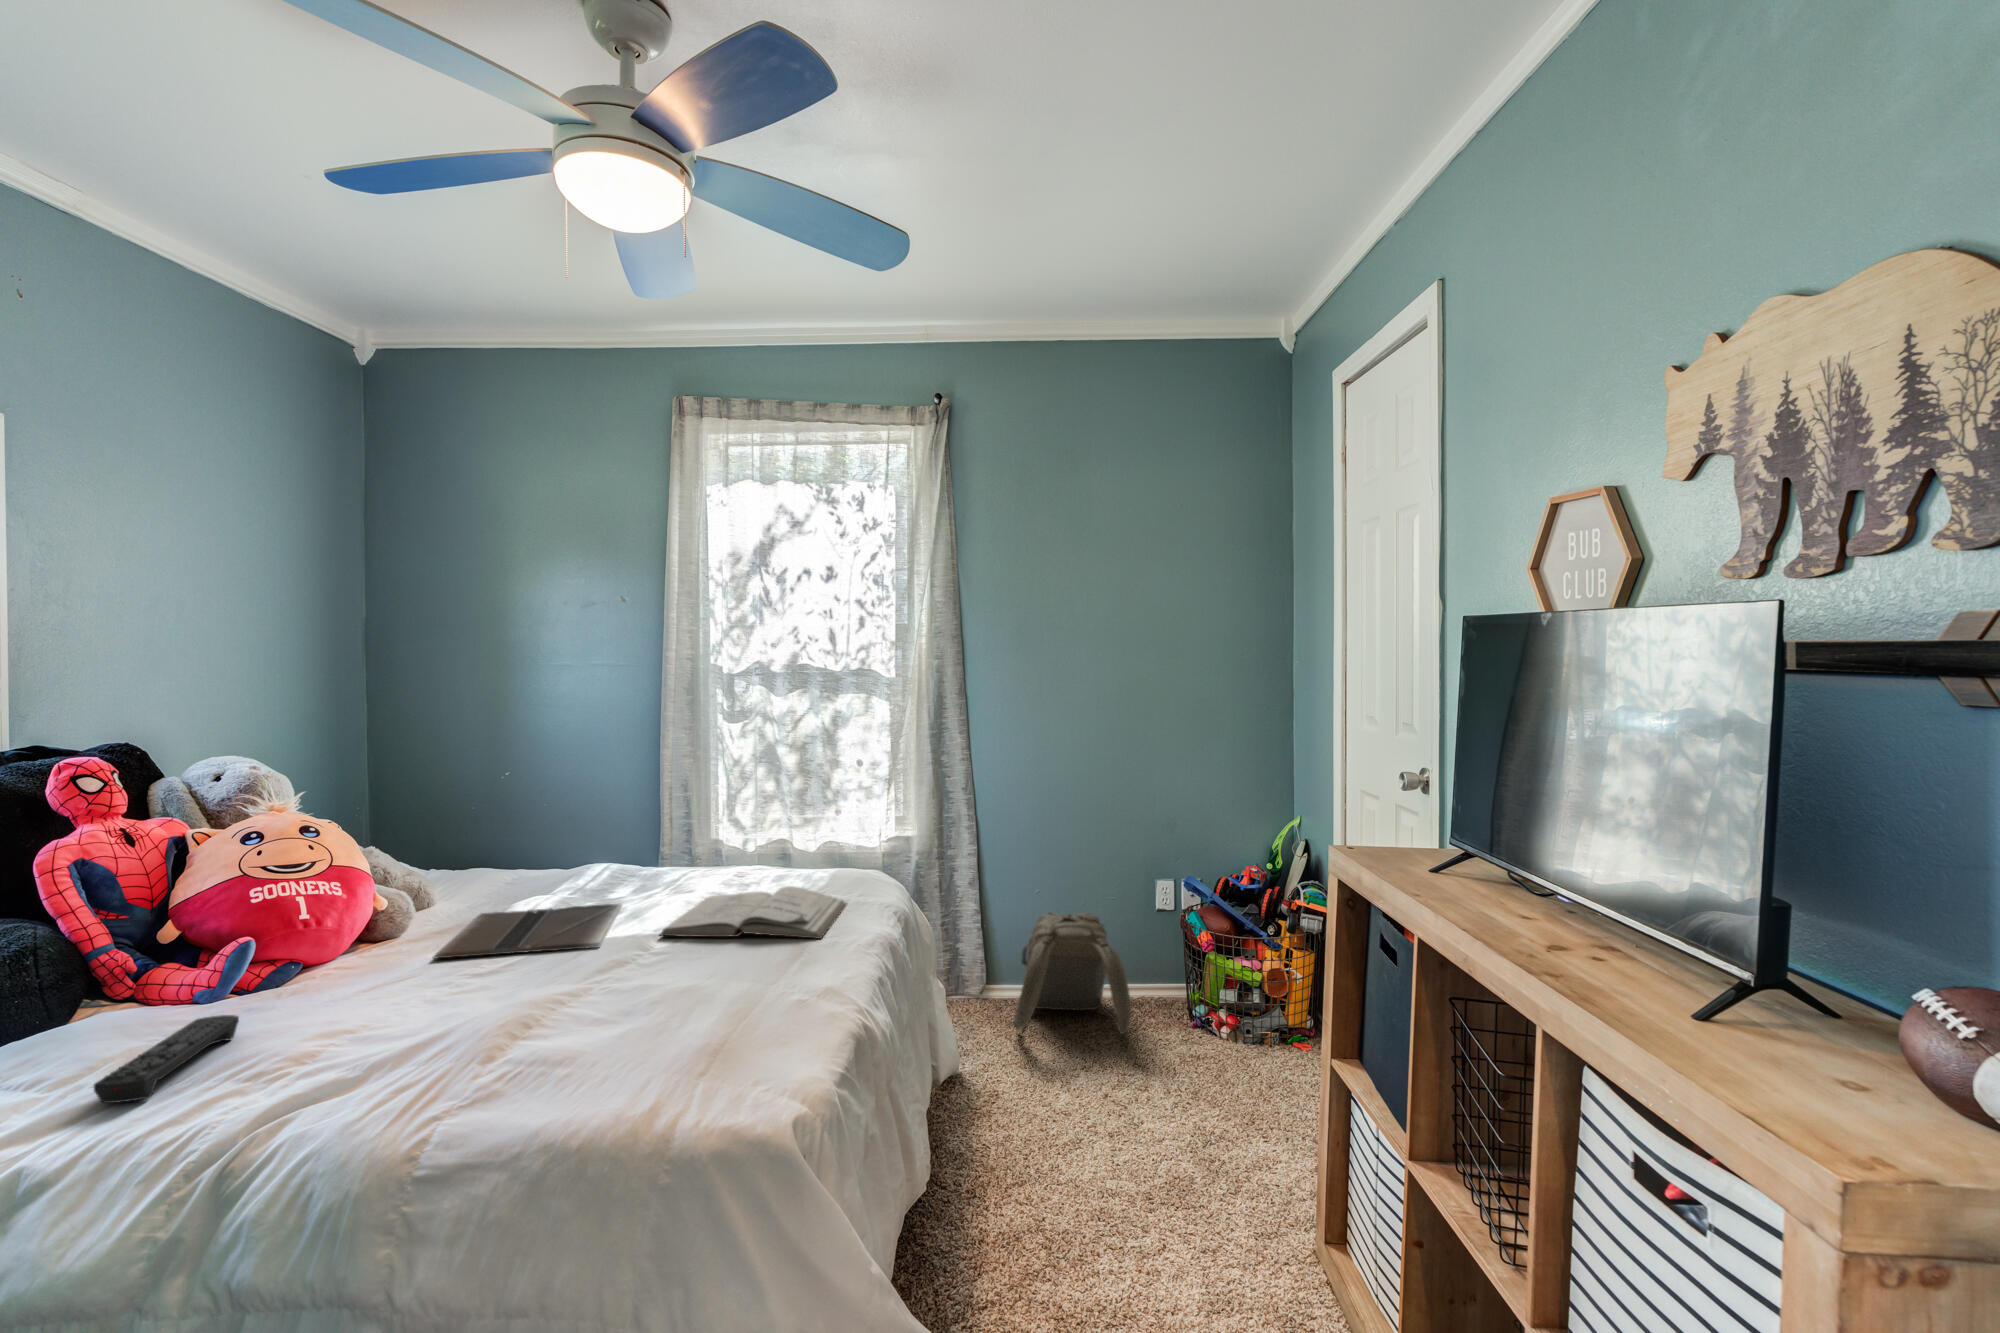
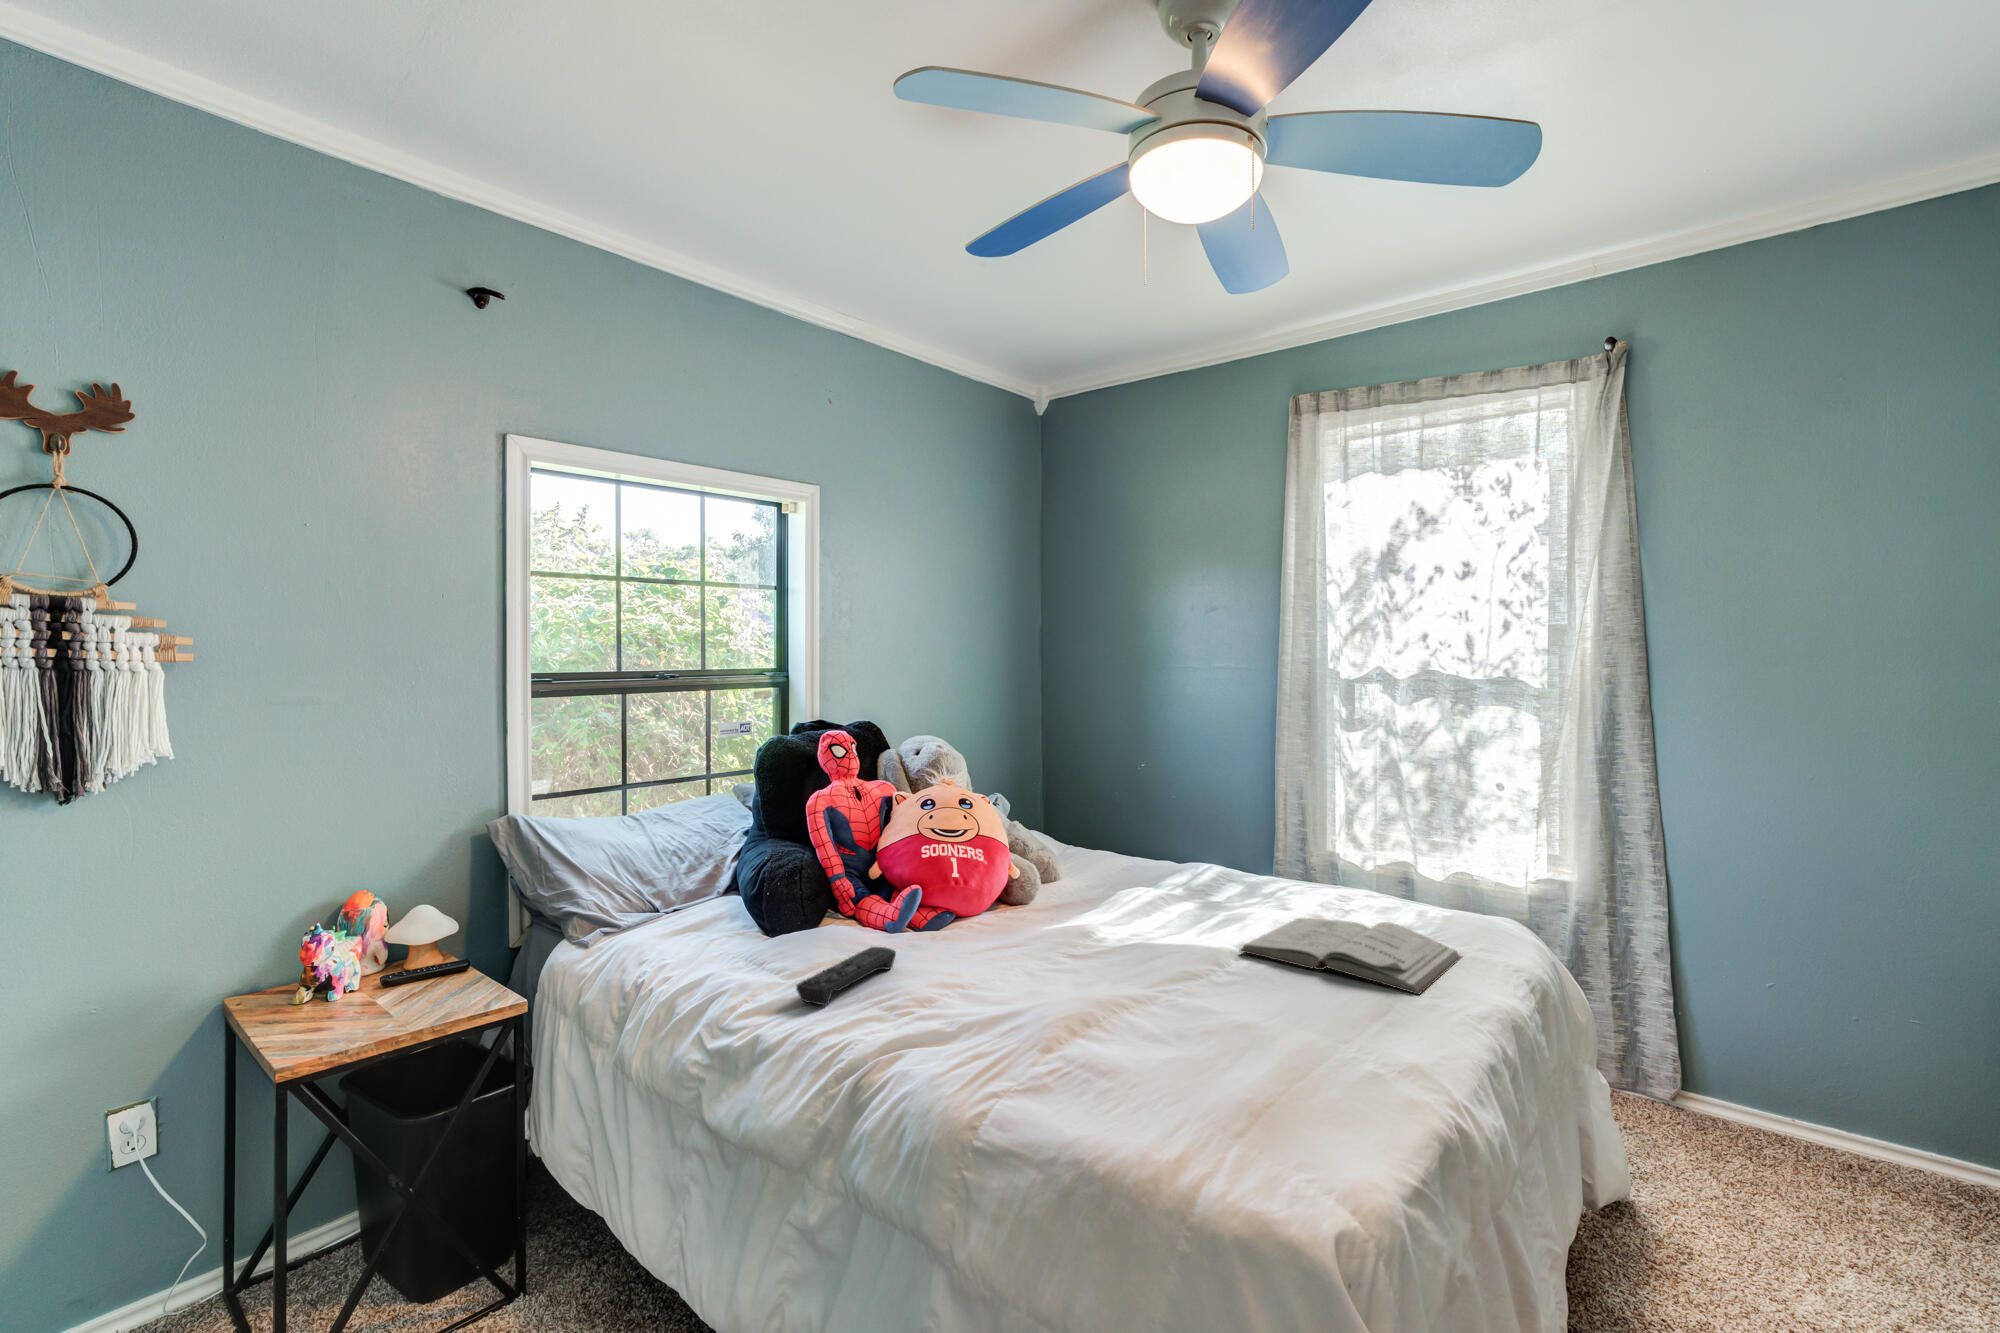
laptop: present [433,904,622,958] -> none [1043,895,1214,951]
backpack: present [1013,912,1131,1034] -> none [1722,1020,1955,1236]

